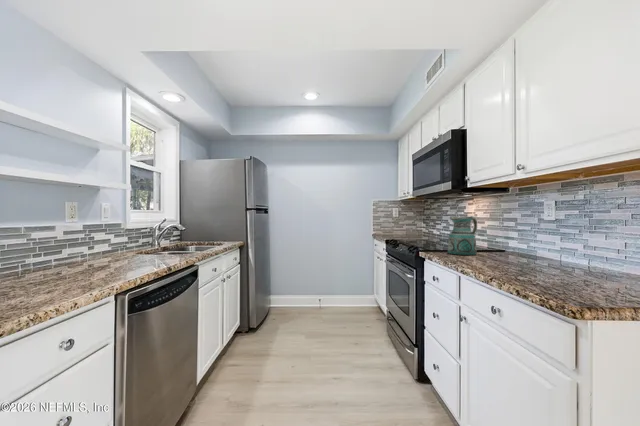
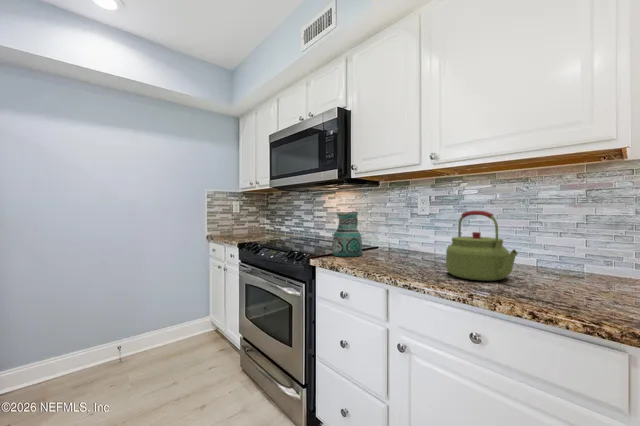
kettle: none [521,216,590,282] -> present [446,211,517,281]

